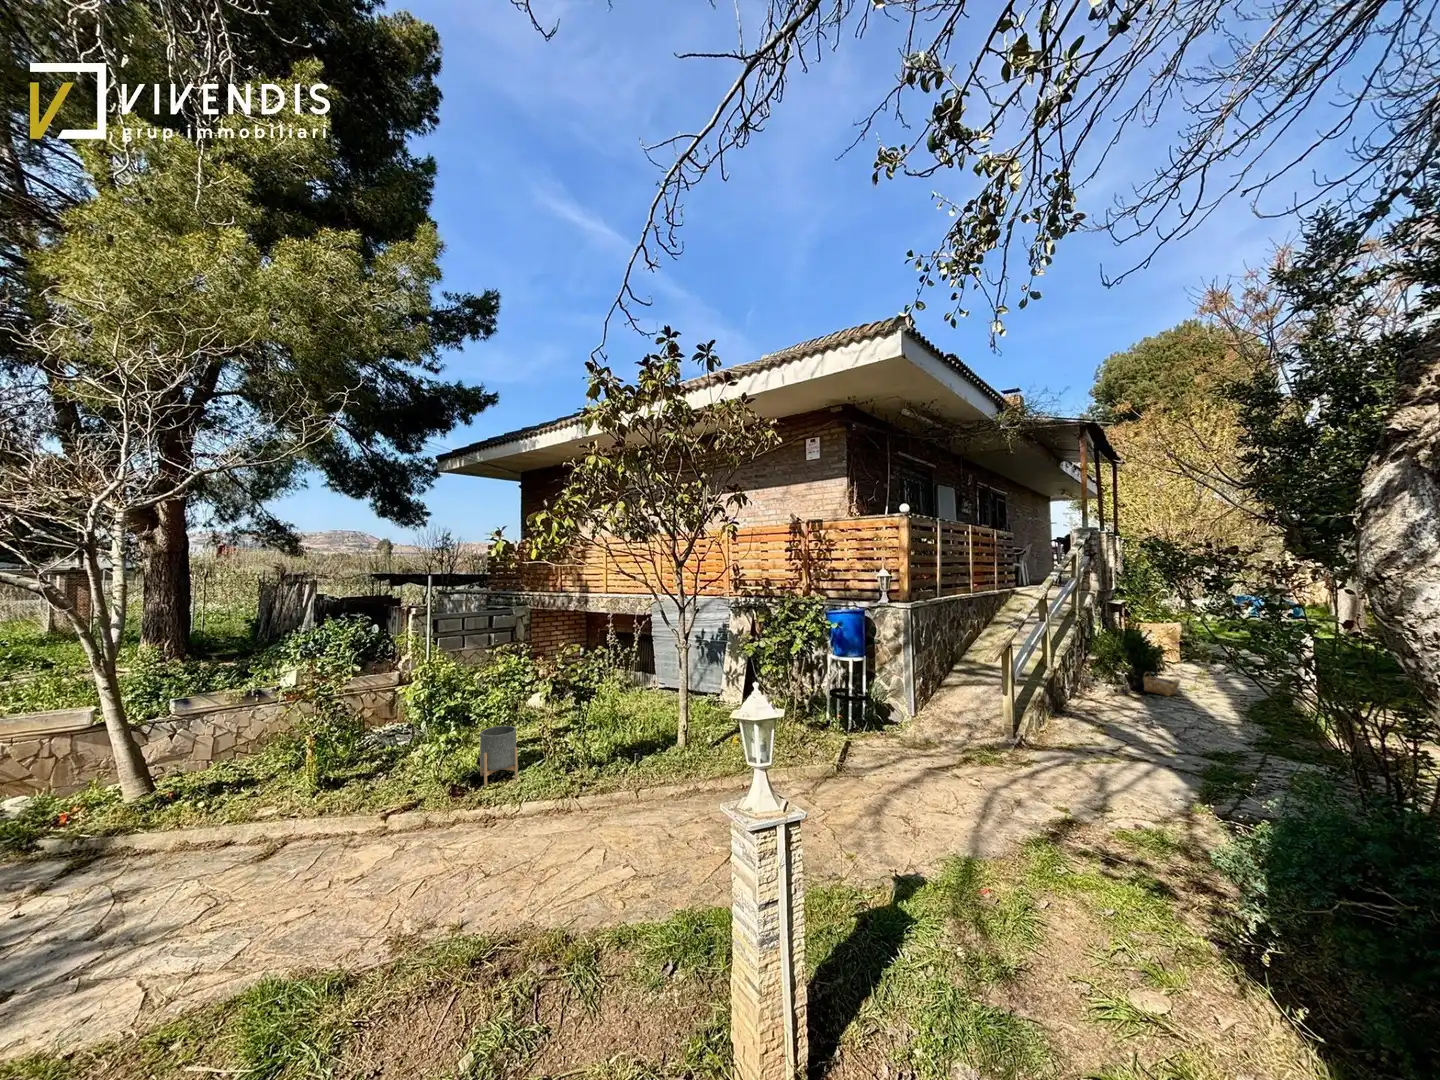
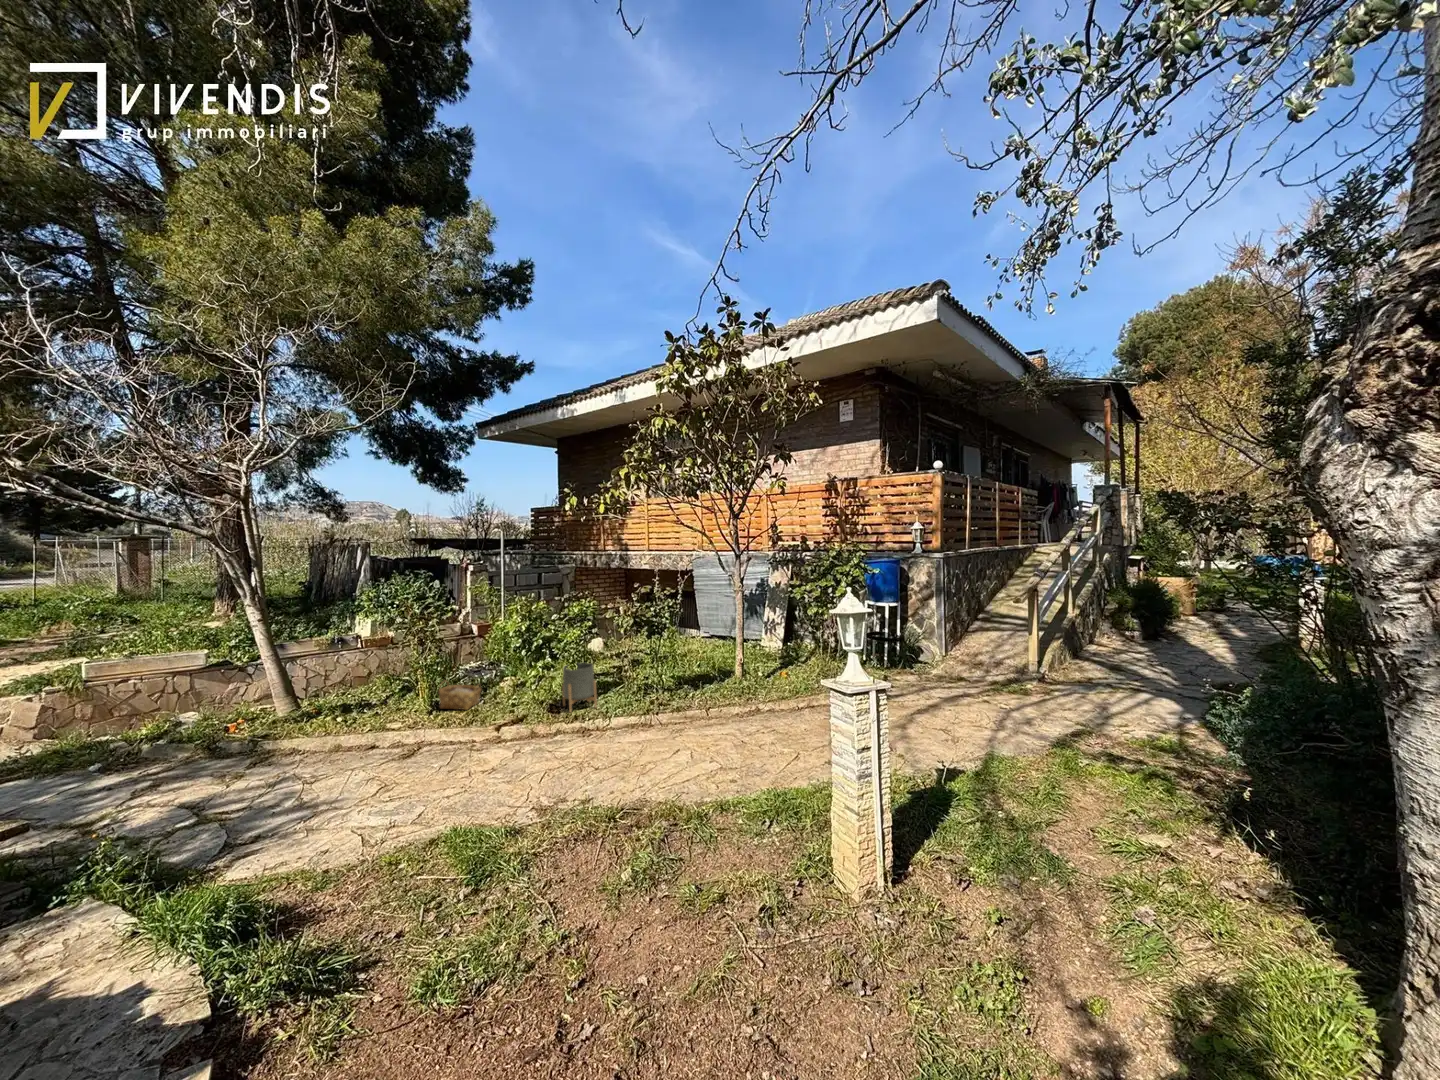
woven basket: present [1143,672,1179,696] -> present [438,681,481,710]

